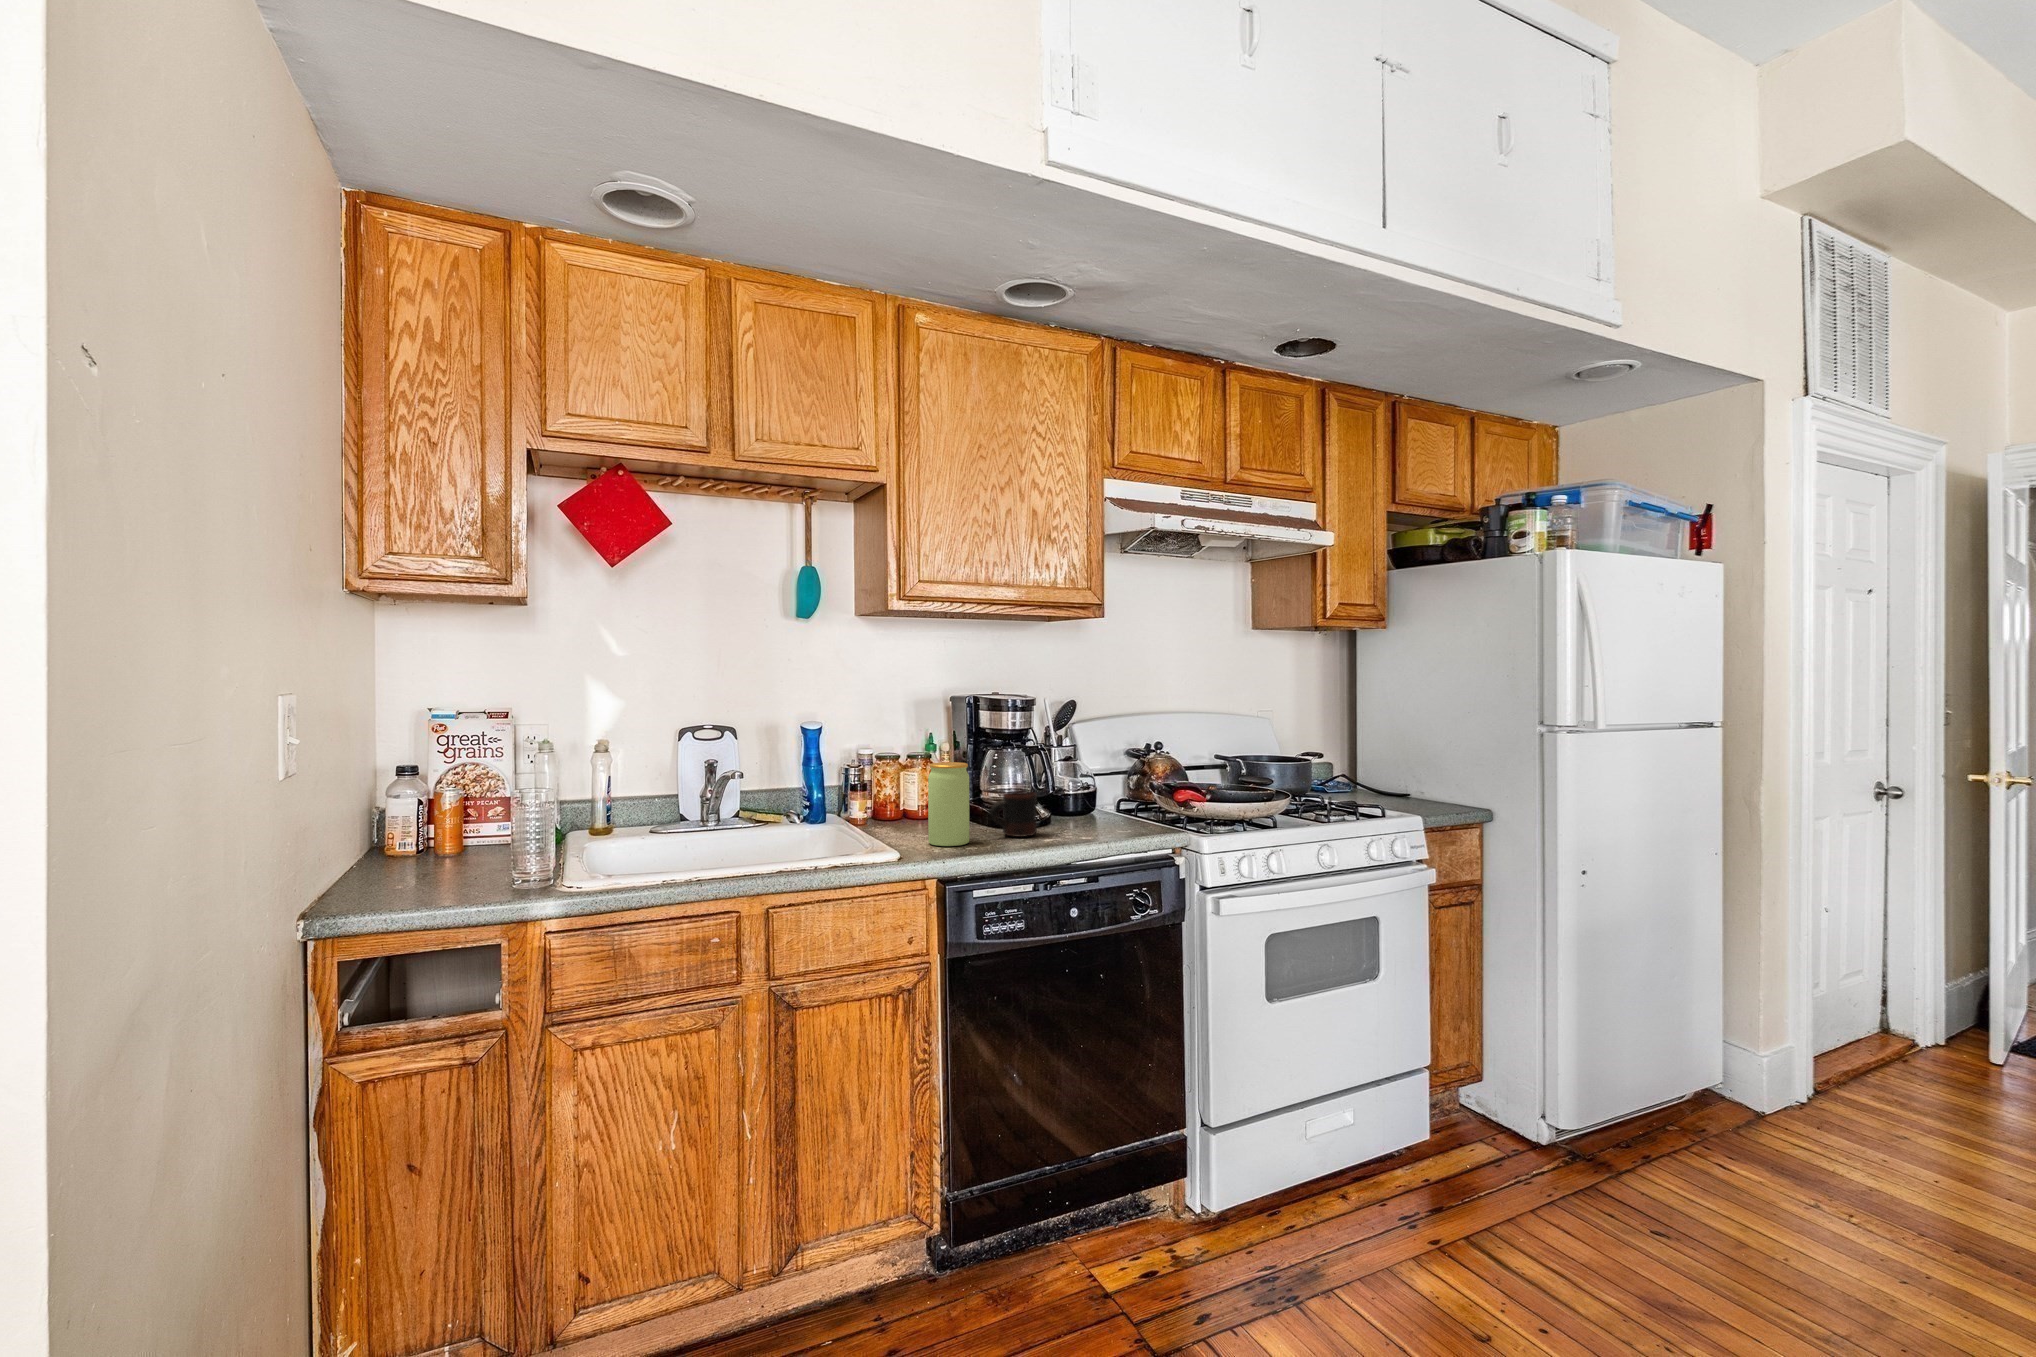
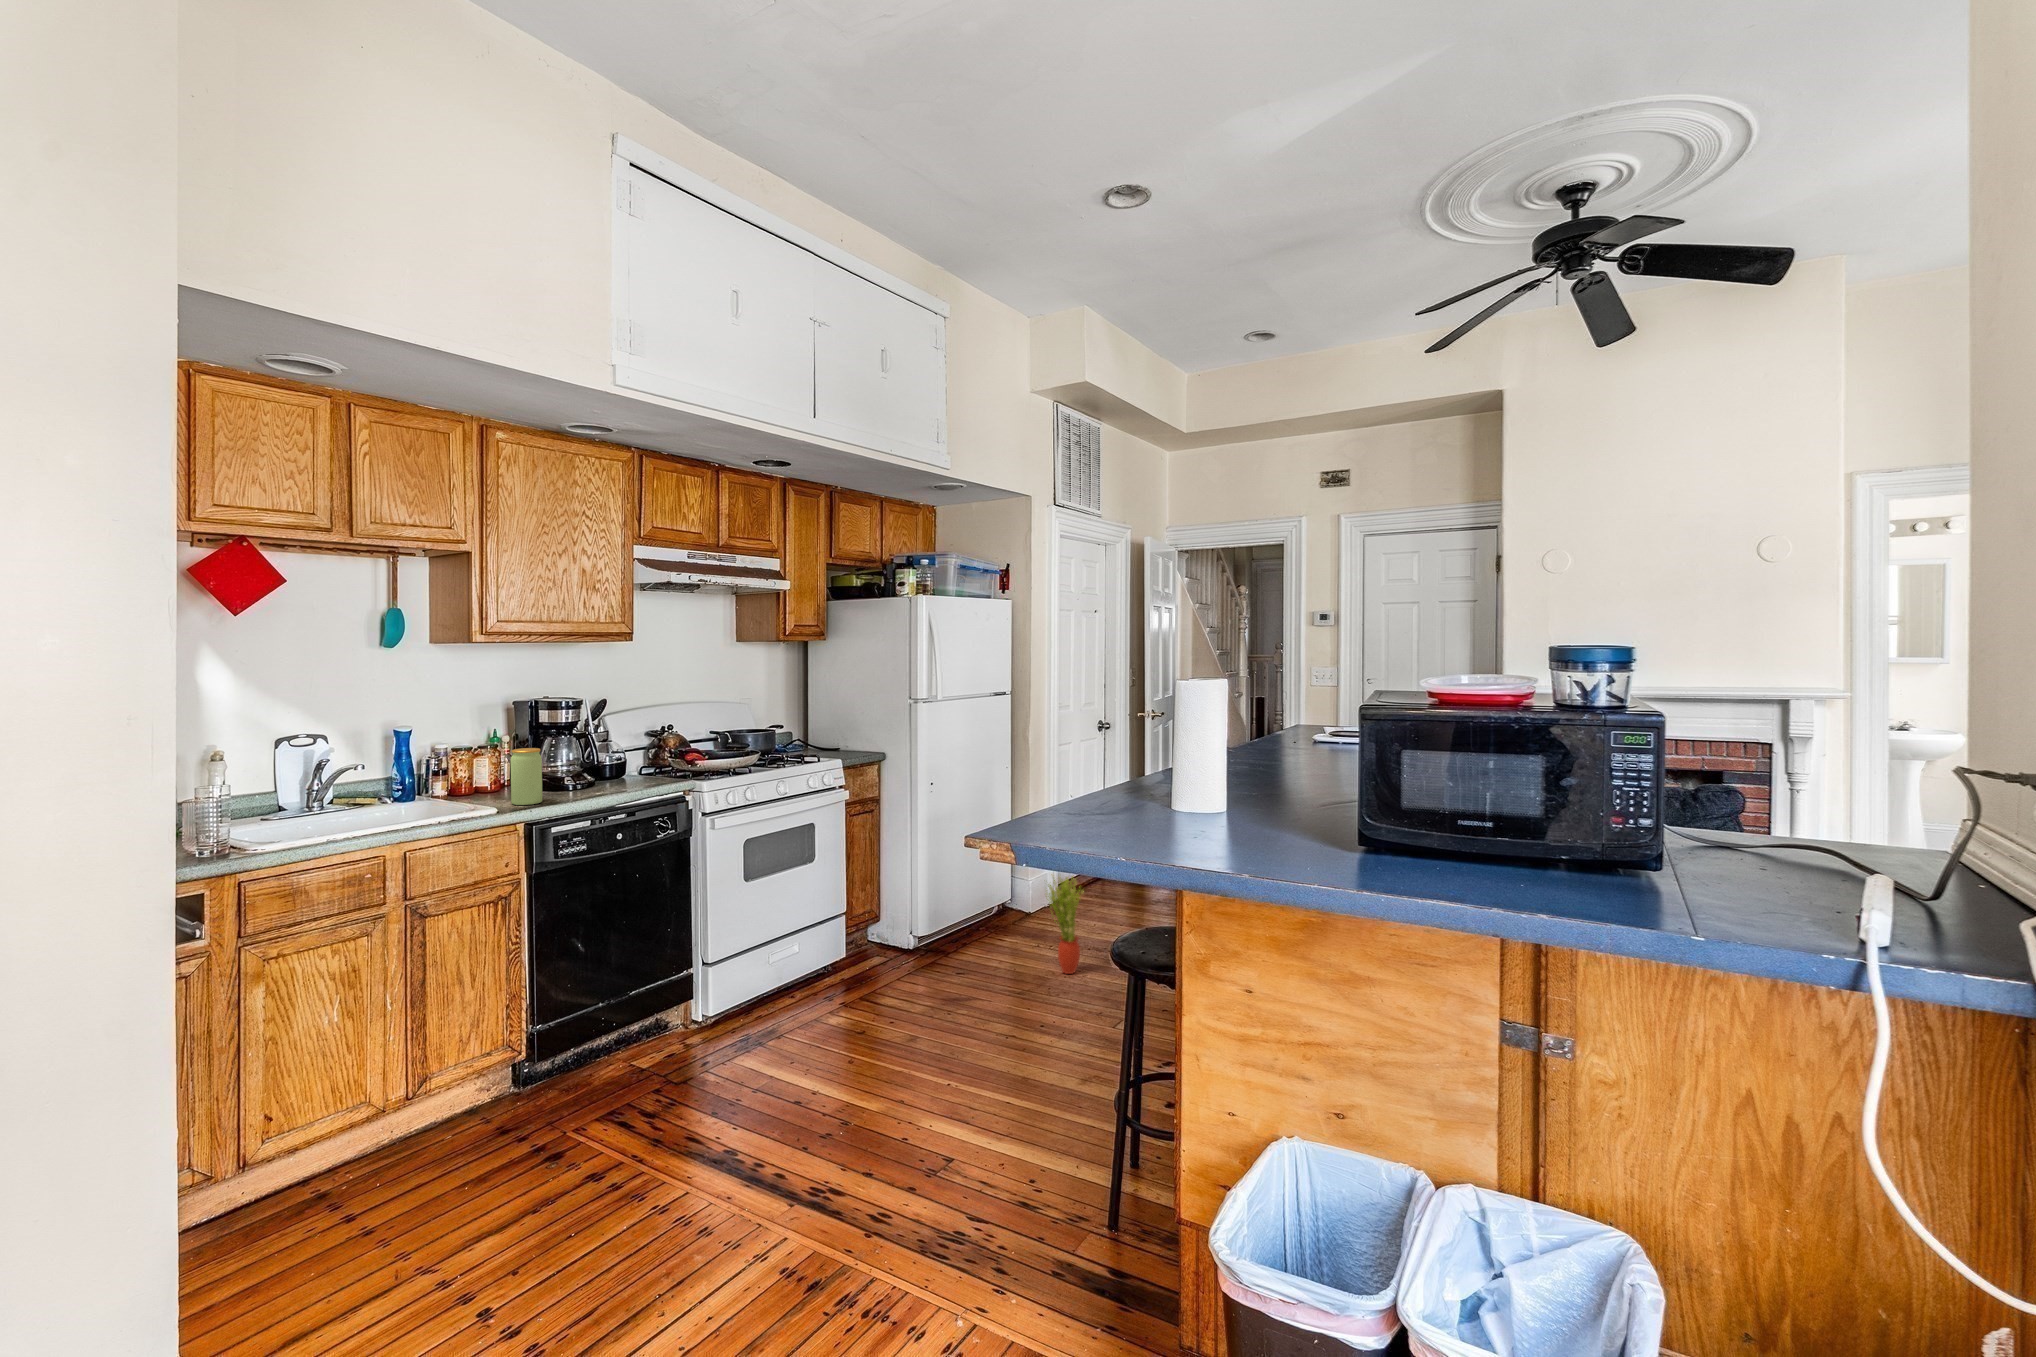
mug: present [990,791,1037,837] -> none [556,765,589,795]
potted plant: none [1851,1049,1967,1277] -> present [1047,874,1084,974]

